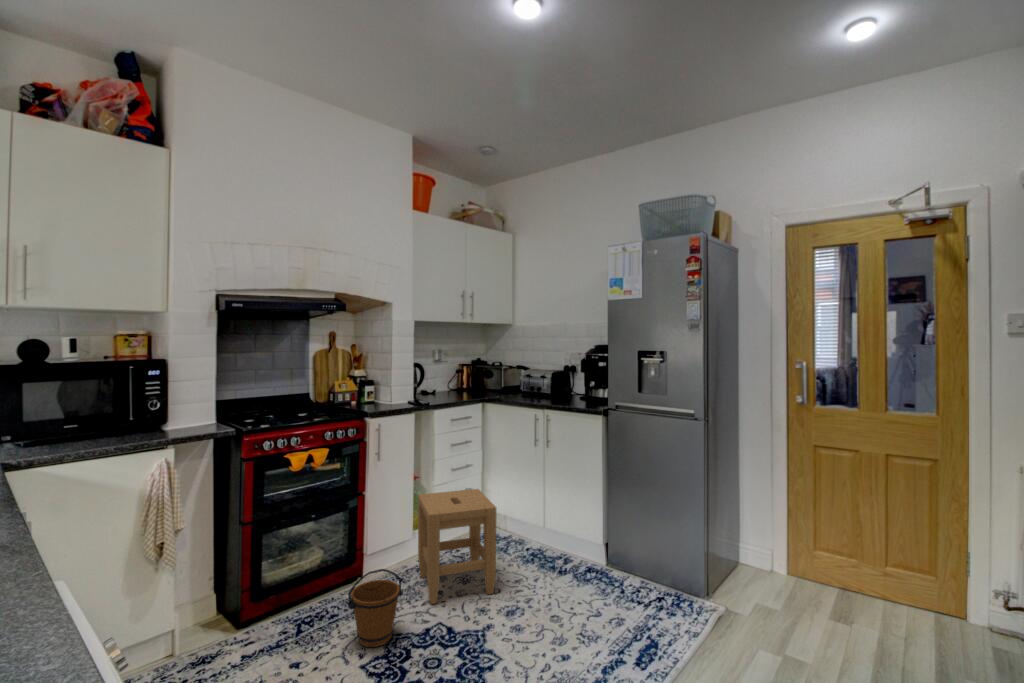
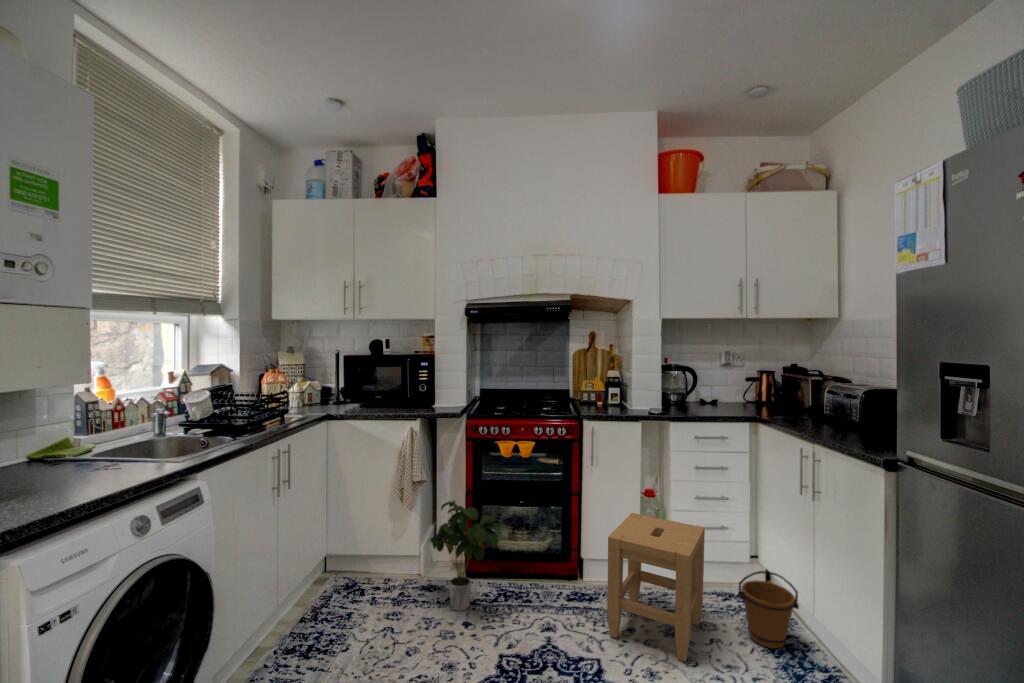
potted plant: none [204,532,323,661] -> present [430,501,500,611]
bucket: present [347,569,403,647] -> present [738,571,799,649]

